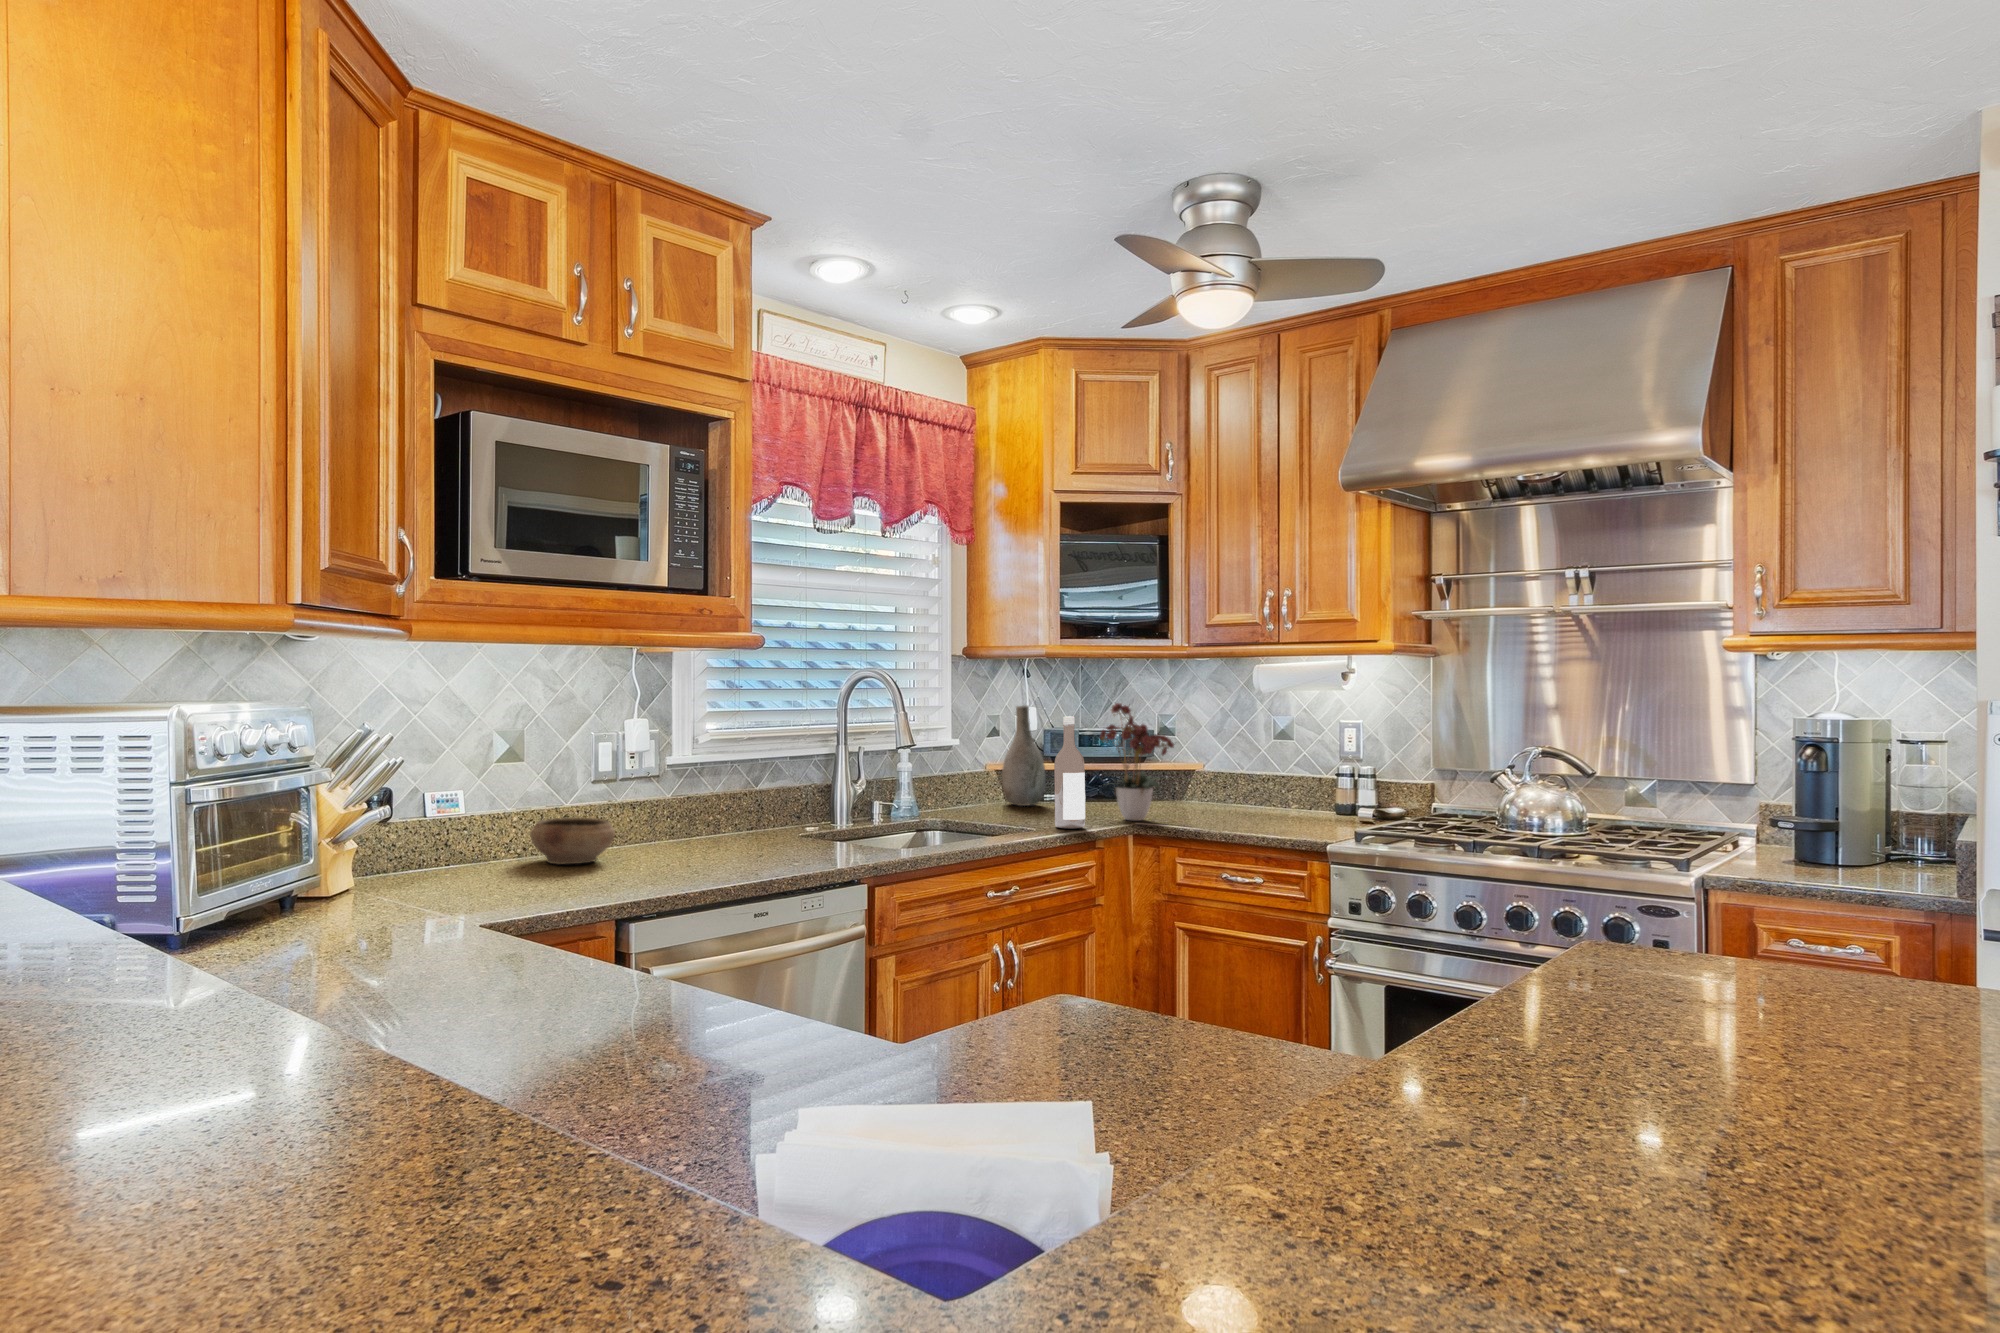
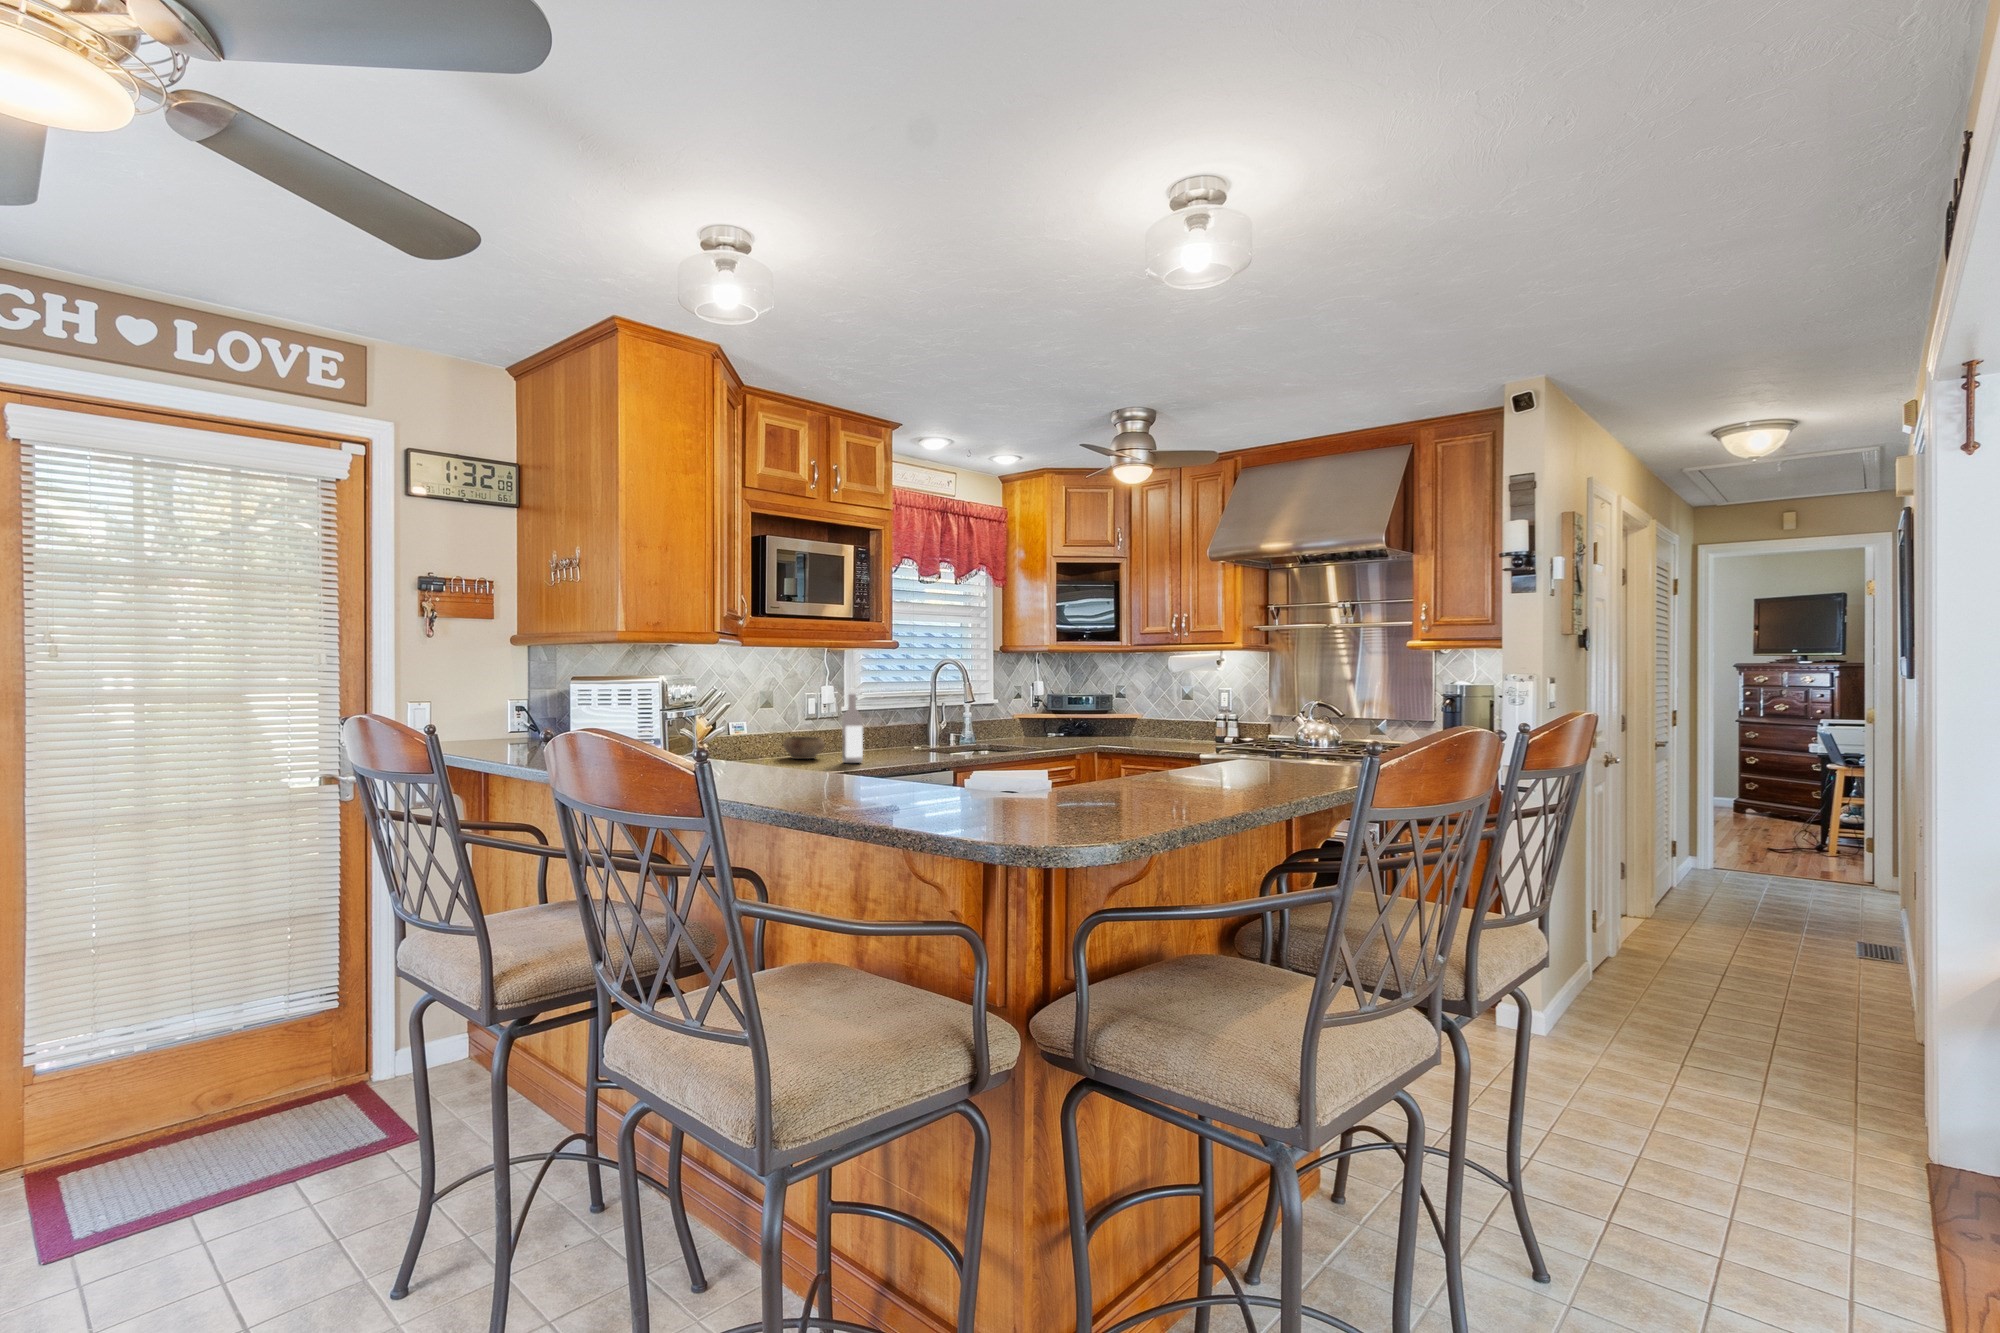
flower arrangement: present [1100,703,1174,820] -> none [1076,675,1124,745]
vase: present [1002,705,1046,806] -> none [1024,680,1049,737]
wine bottle: present [1054,716,1085,829] -> present [842,689,863,763]

